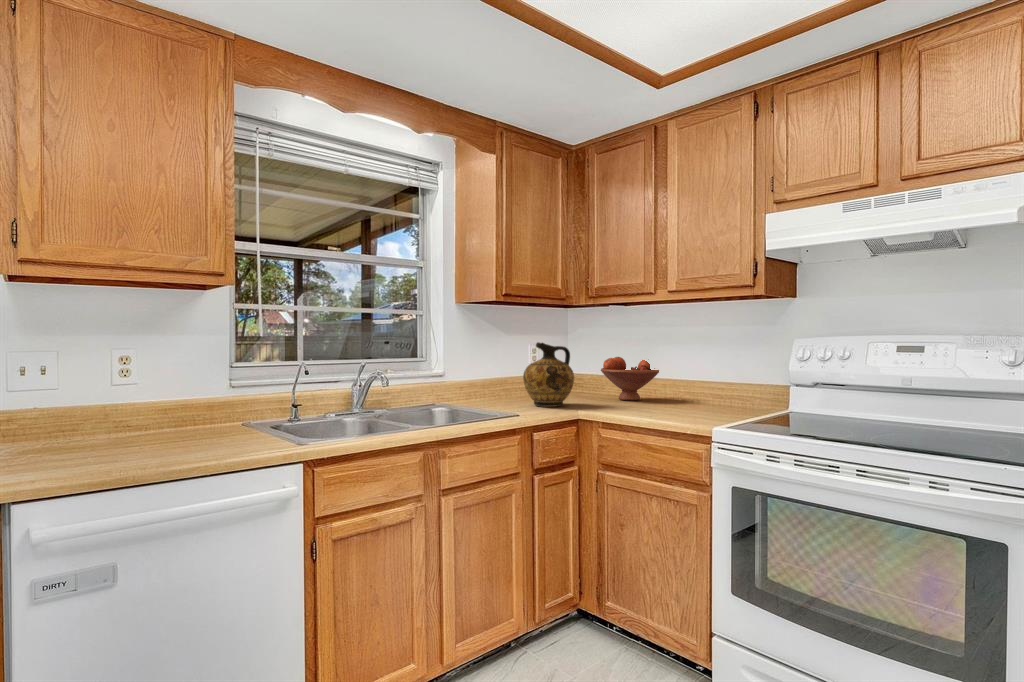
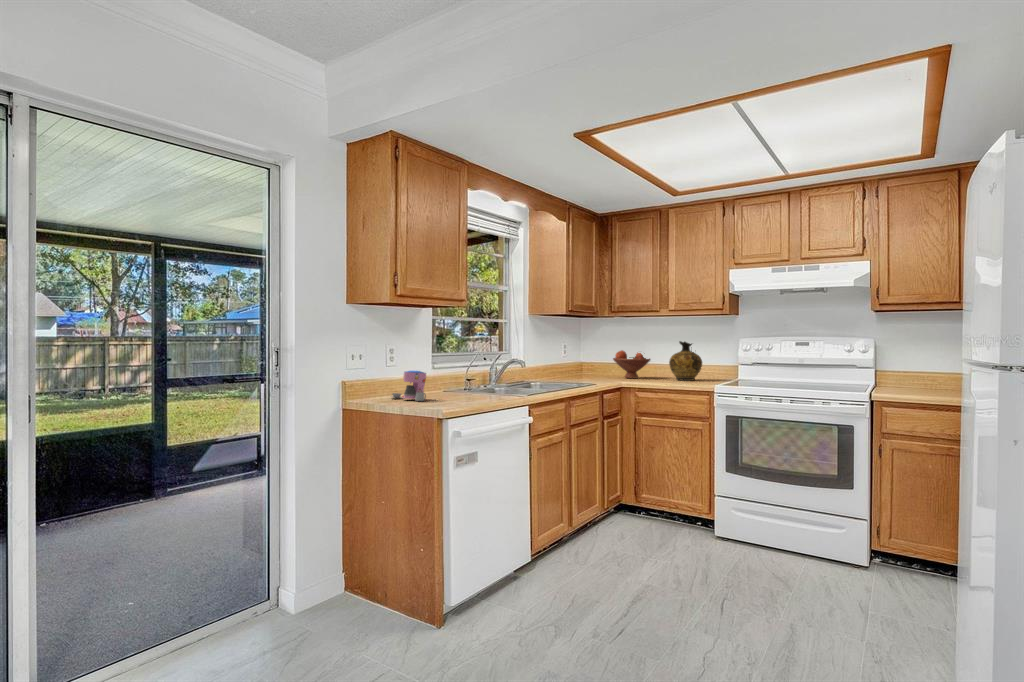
ceramic jug: present [523,342,574,407] -> present [669,341,702,381]
coffee maker: none [85,391,139,446] -> present [392,371,426,401]

